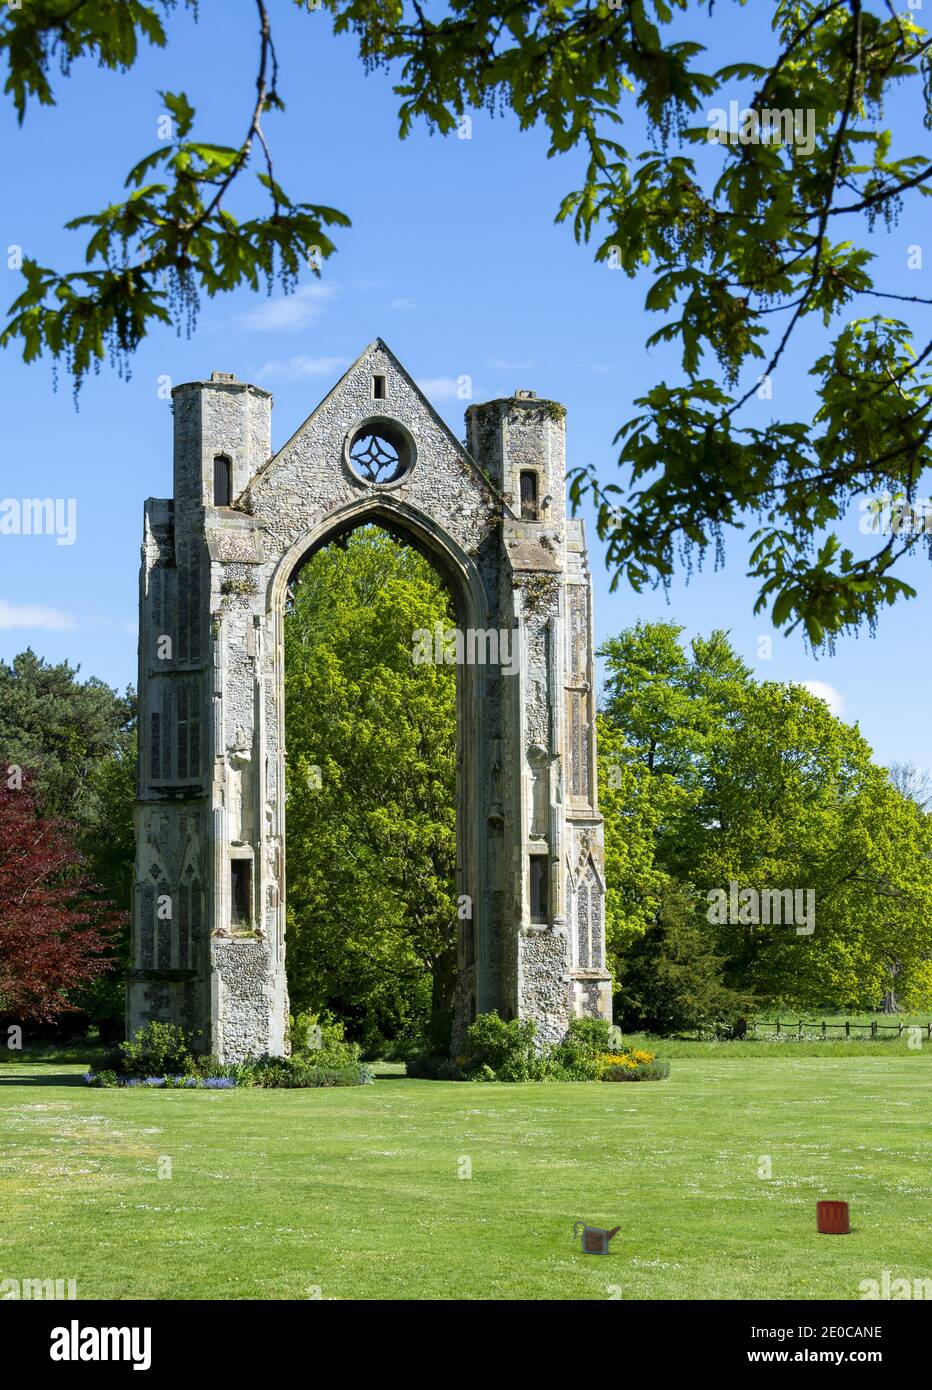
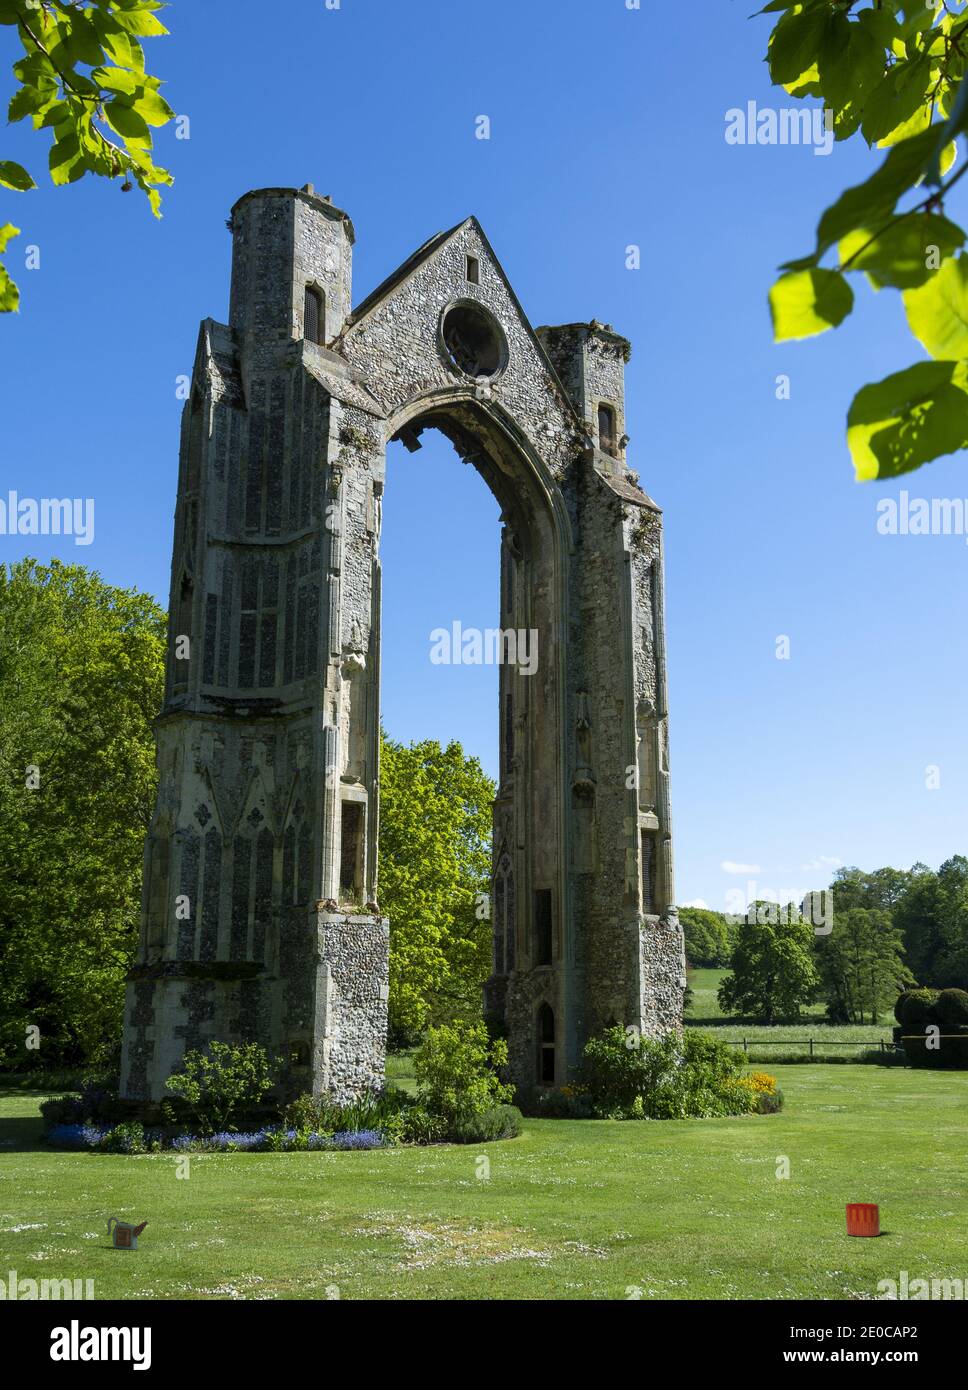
watering can: present [573,1221,621,1254] -> present [107,1217,148,1250]

